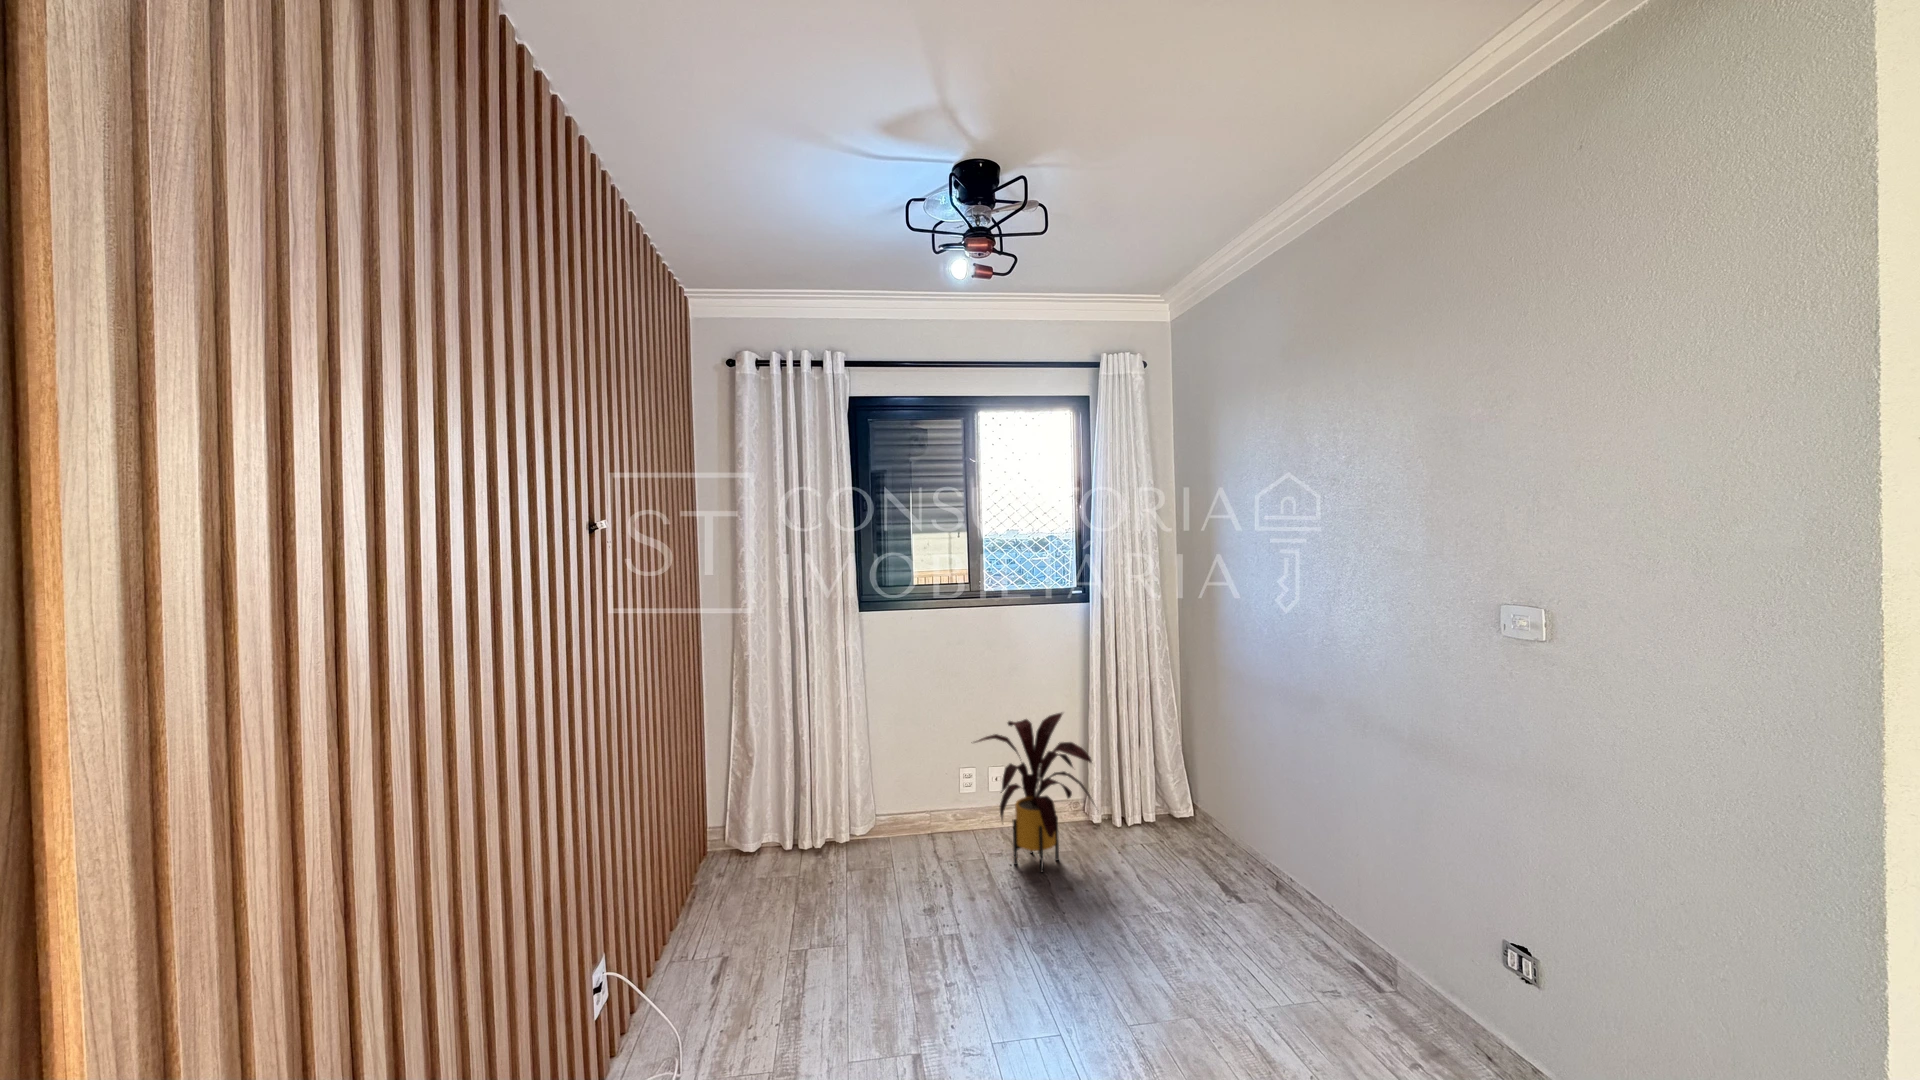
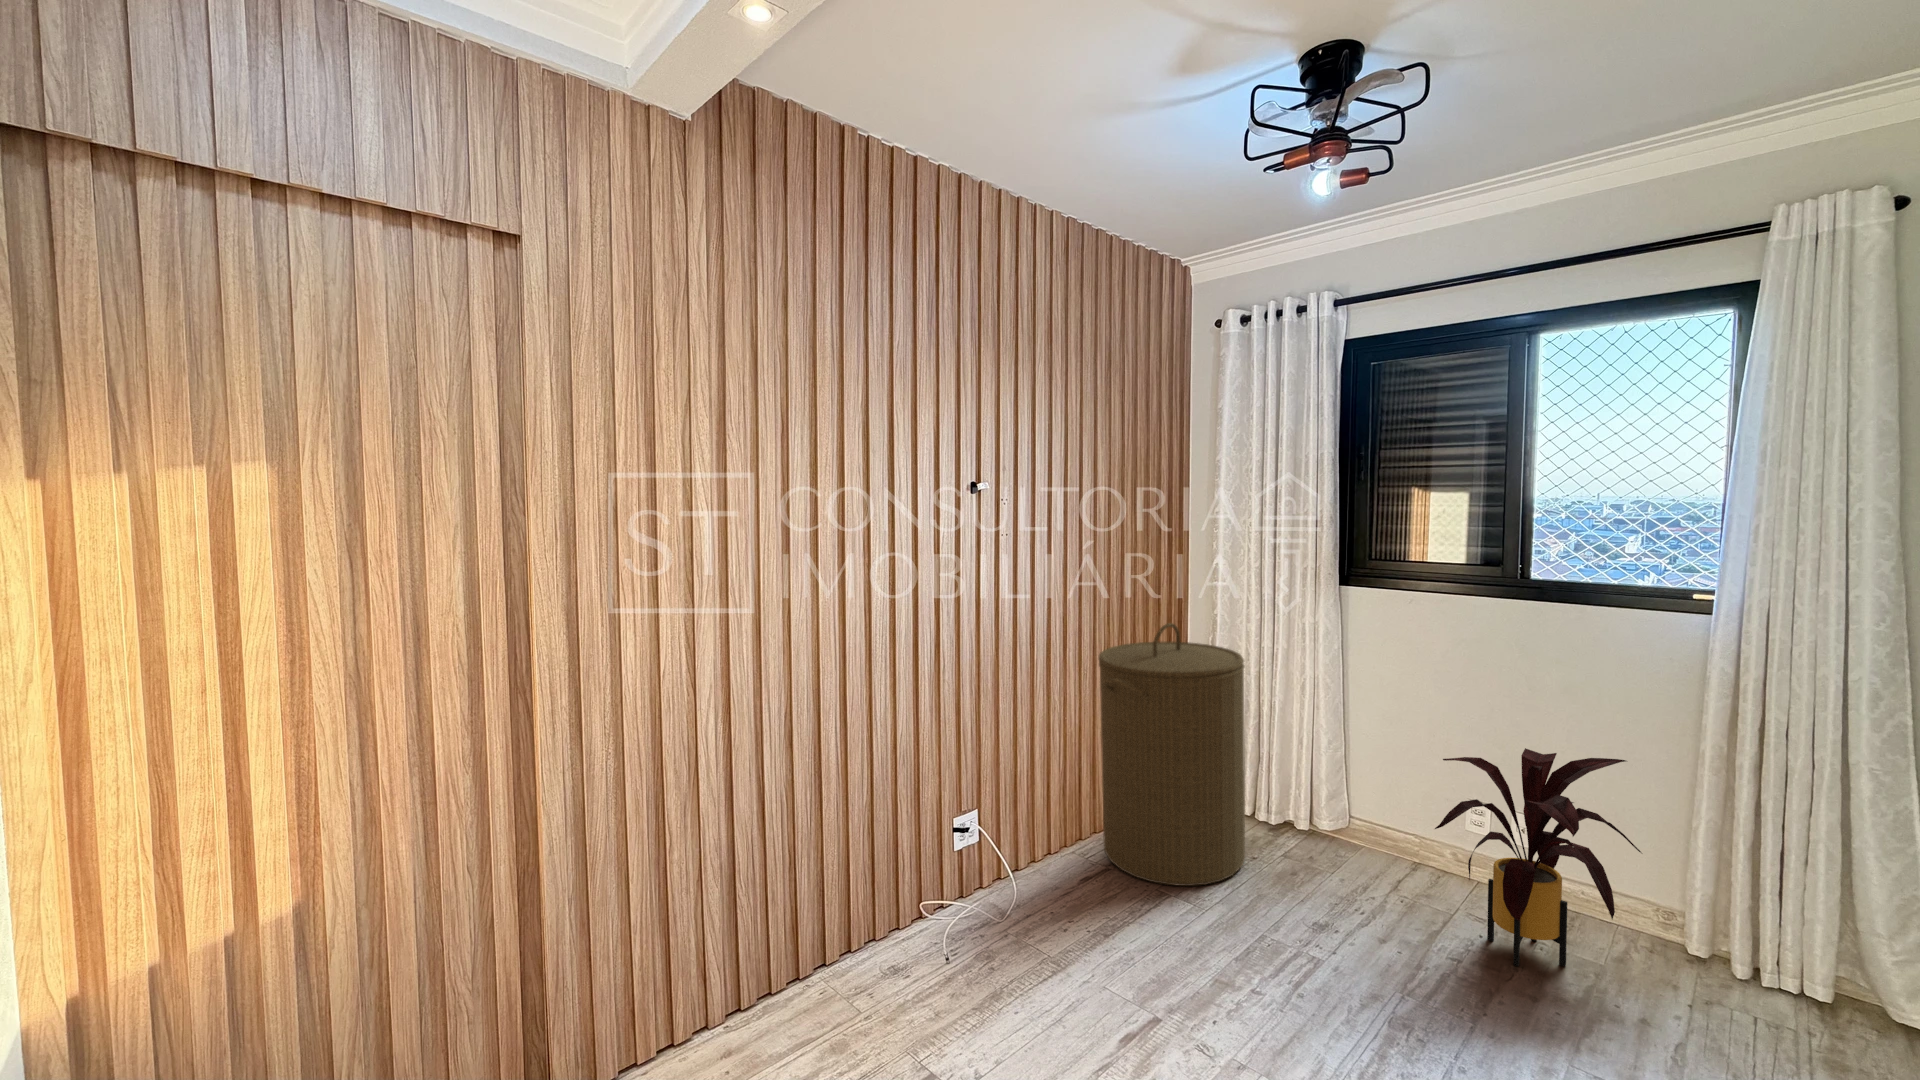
laundry hamper: none [682,677,835,951] -> present [1099,623,1245,886]

